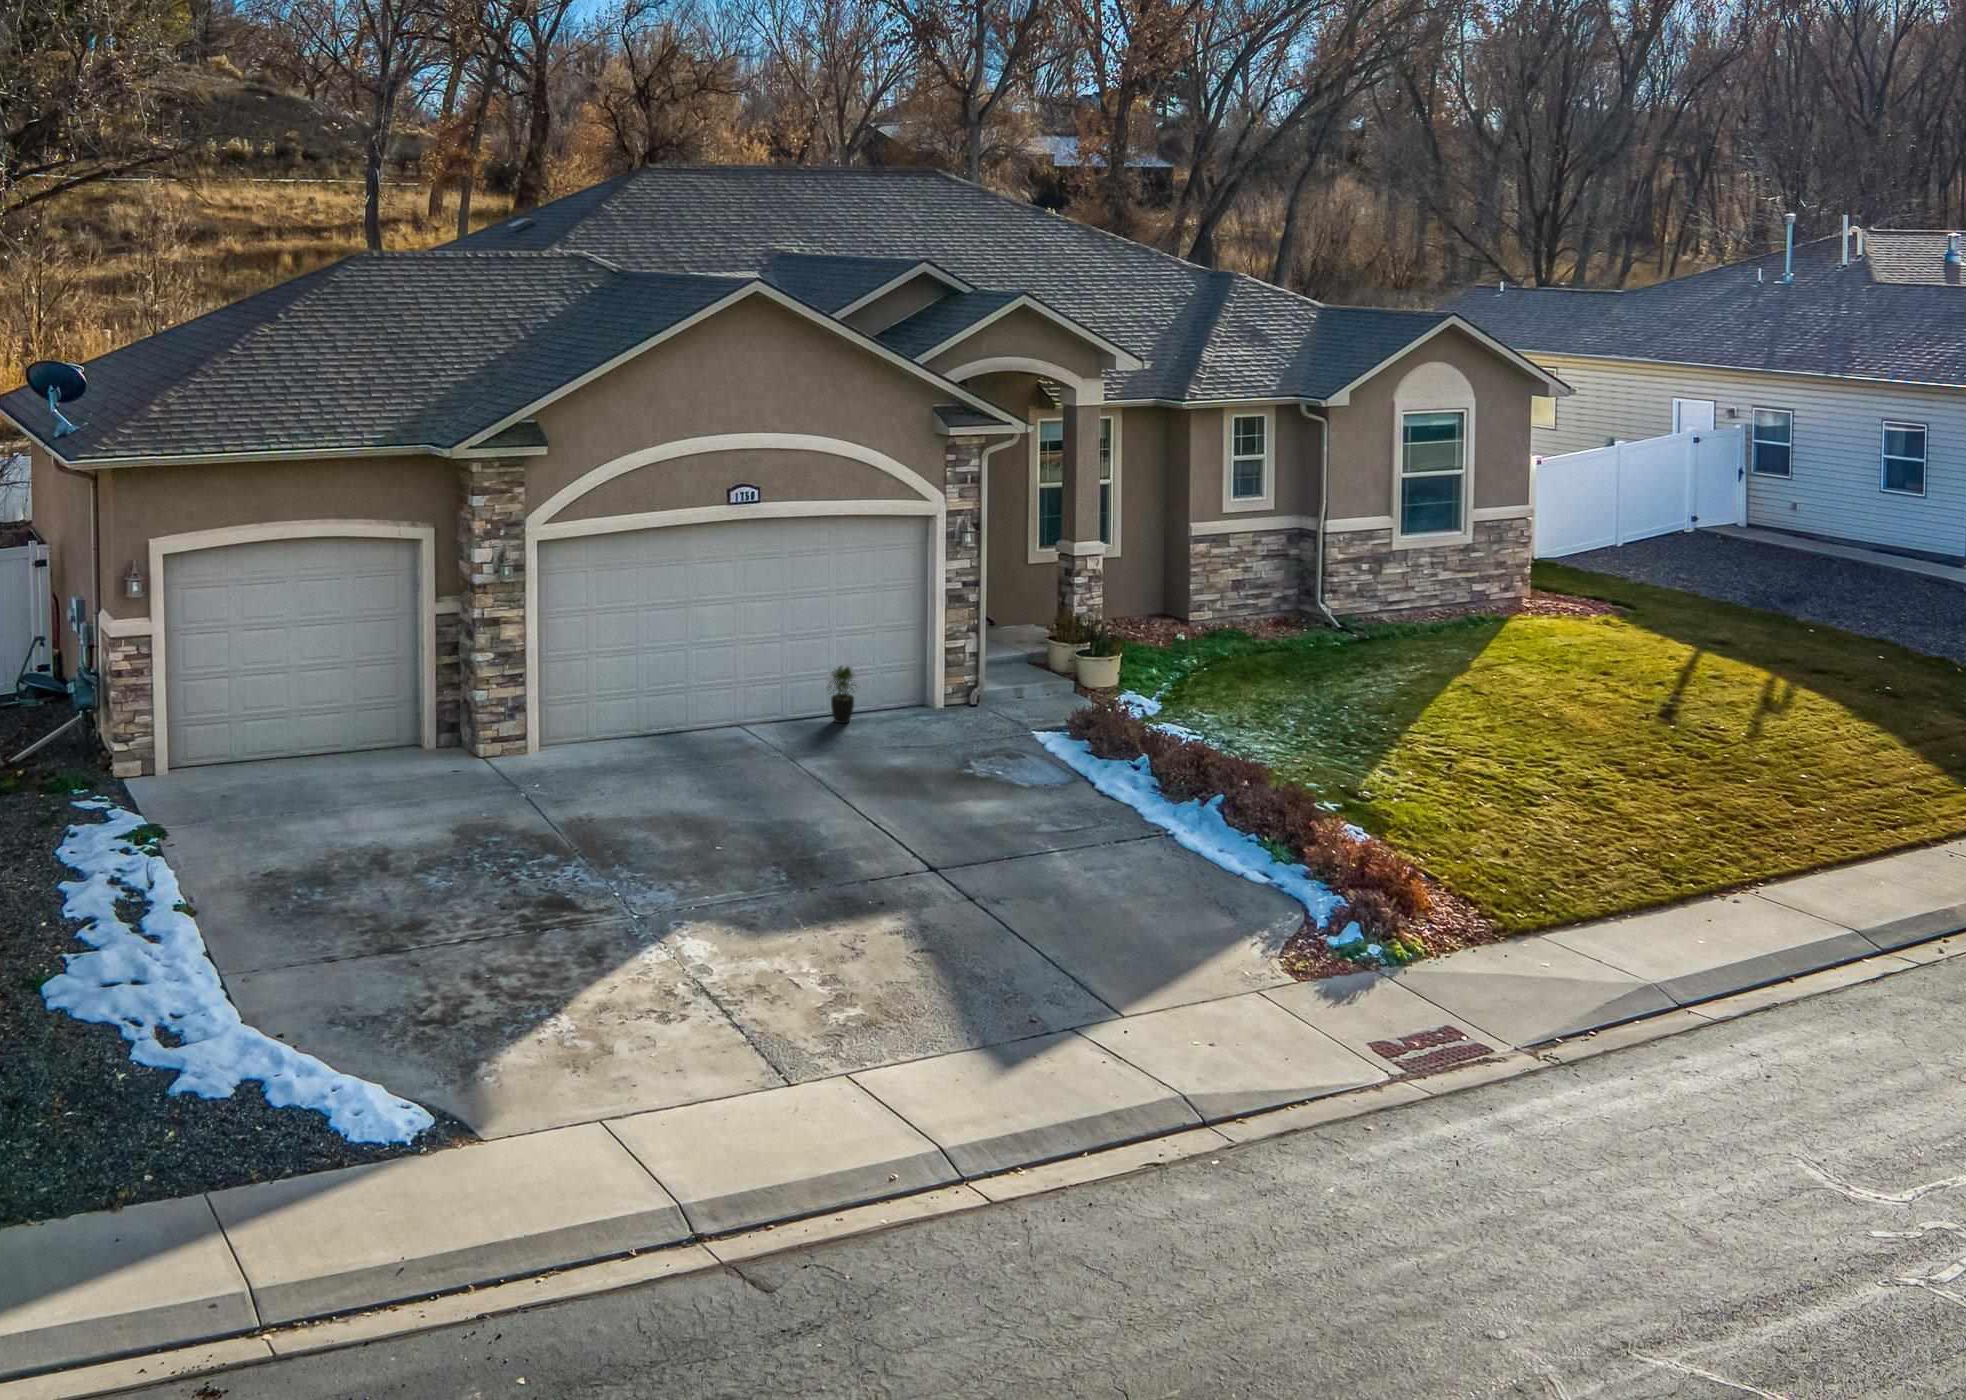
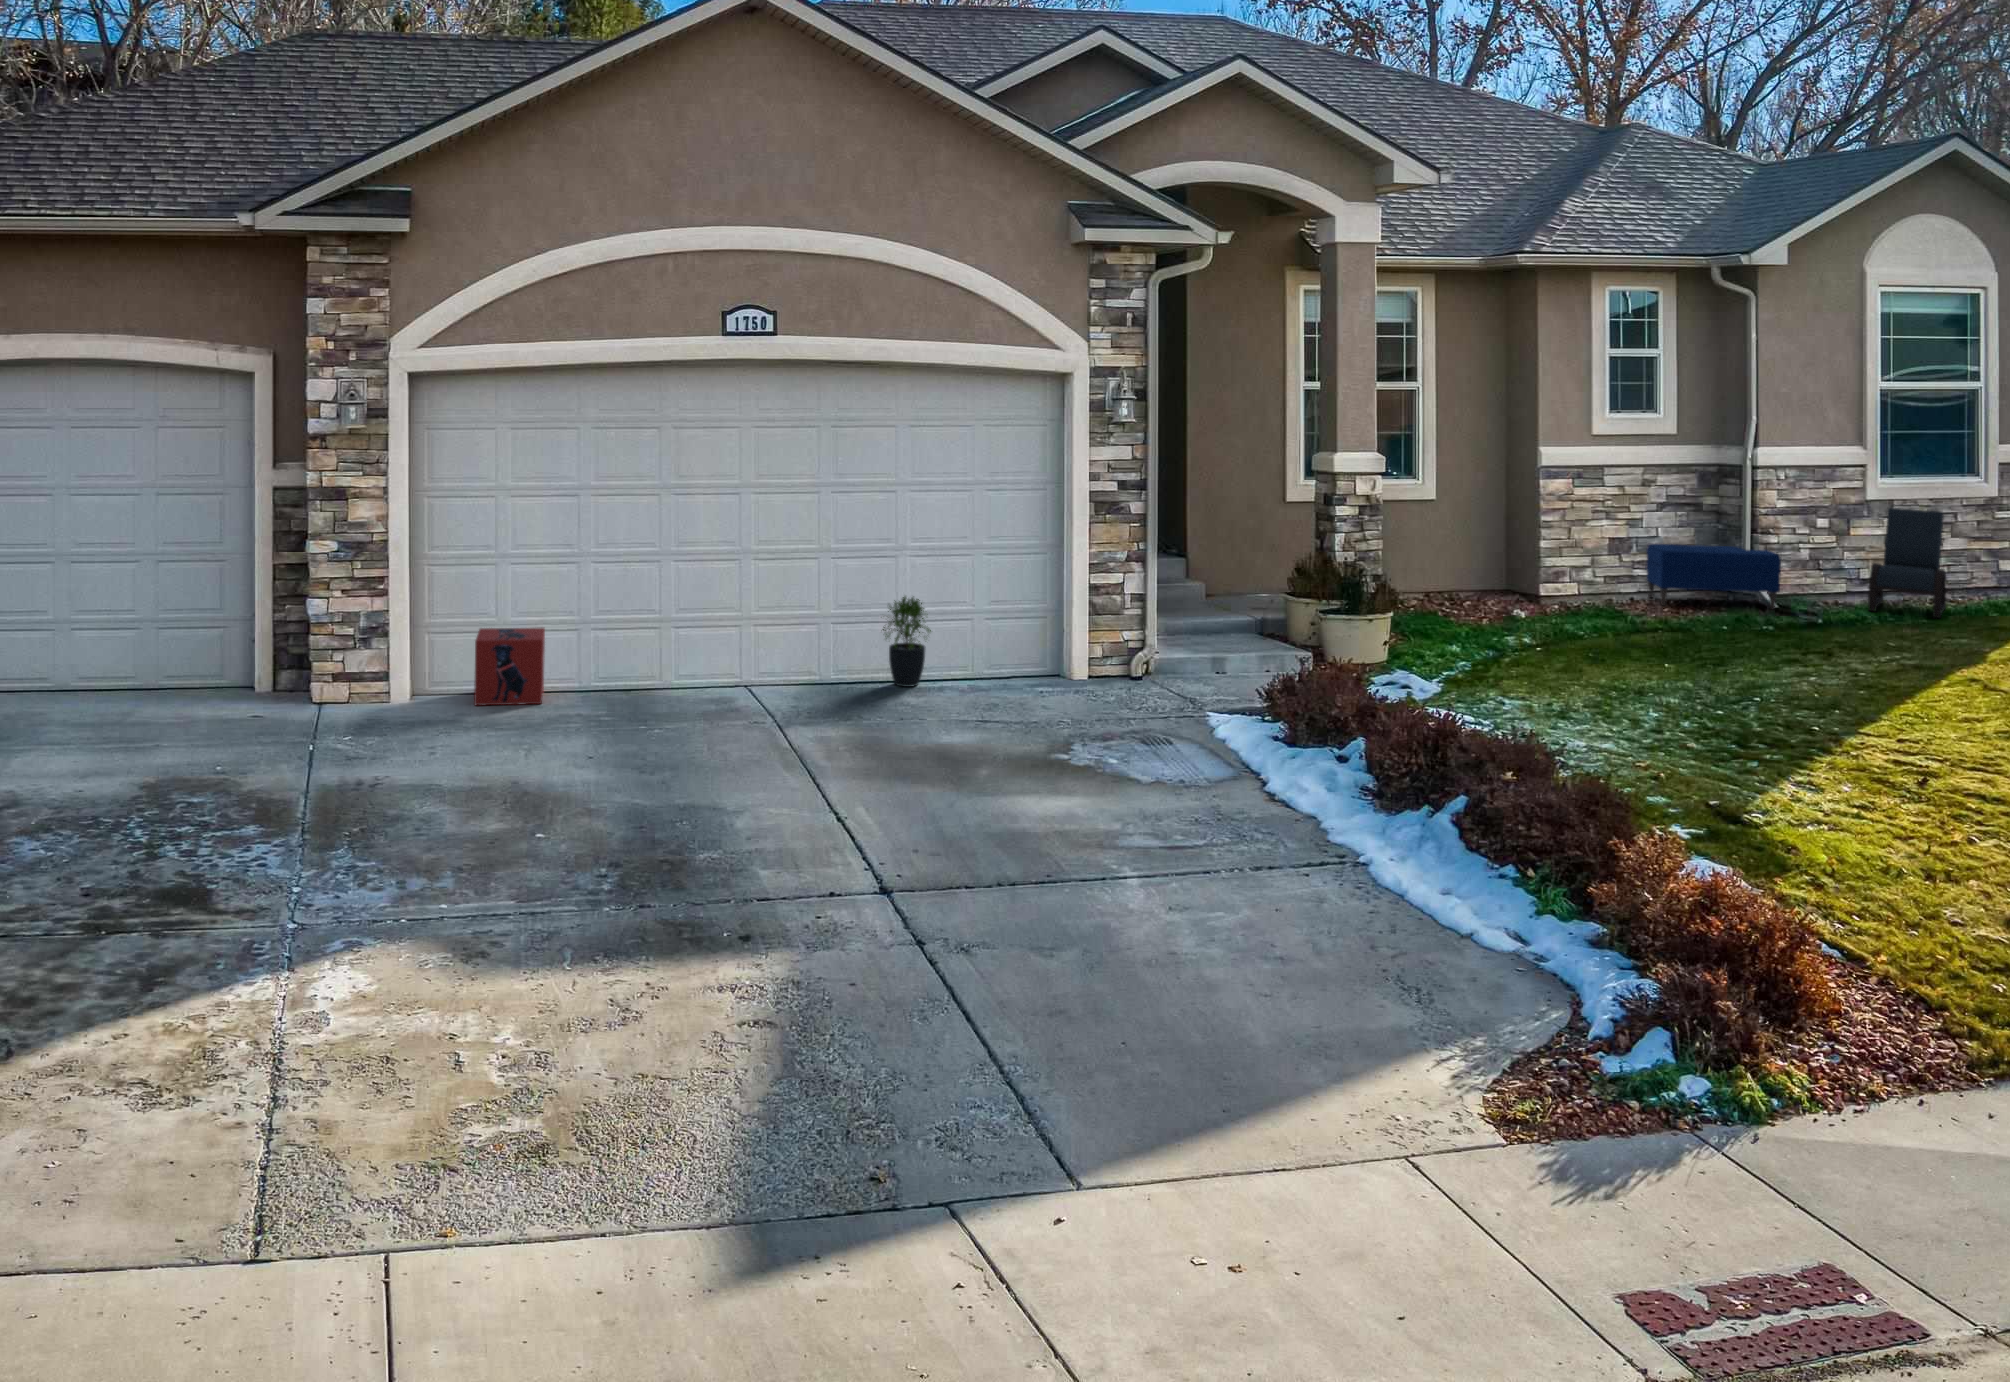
lounge chair: none [1395,556,1441,630] -> present [1868,508,1947,618]
bench: none [1258,584,1344,627] -> present [1647,544,1781,609]
storage box: none [578,699,629,755] -> present [474,628,545,705]

